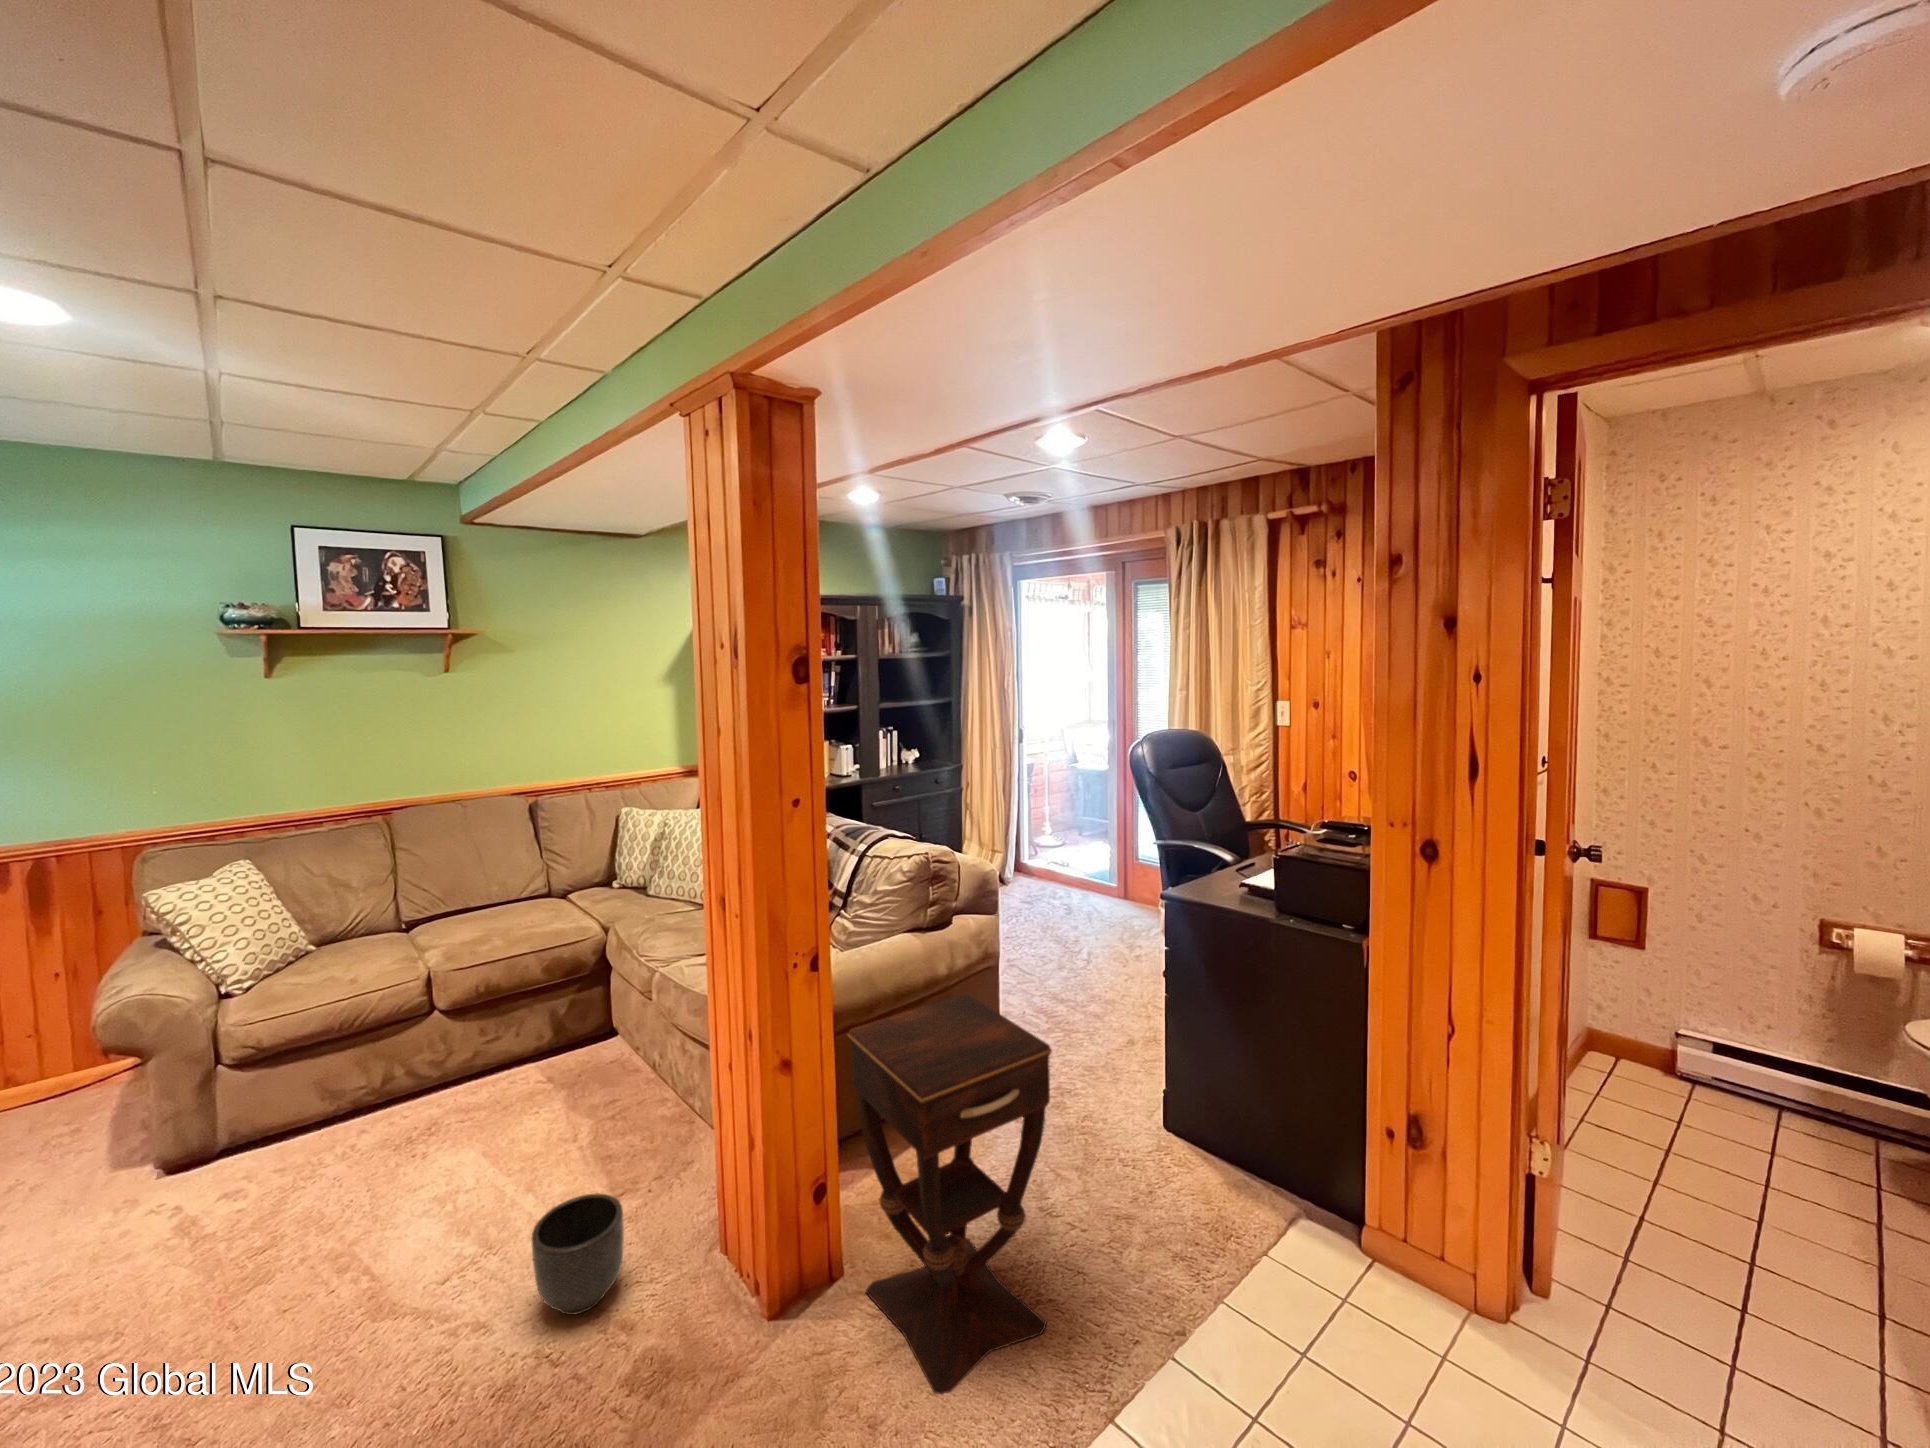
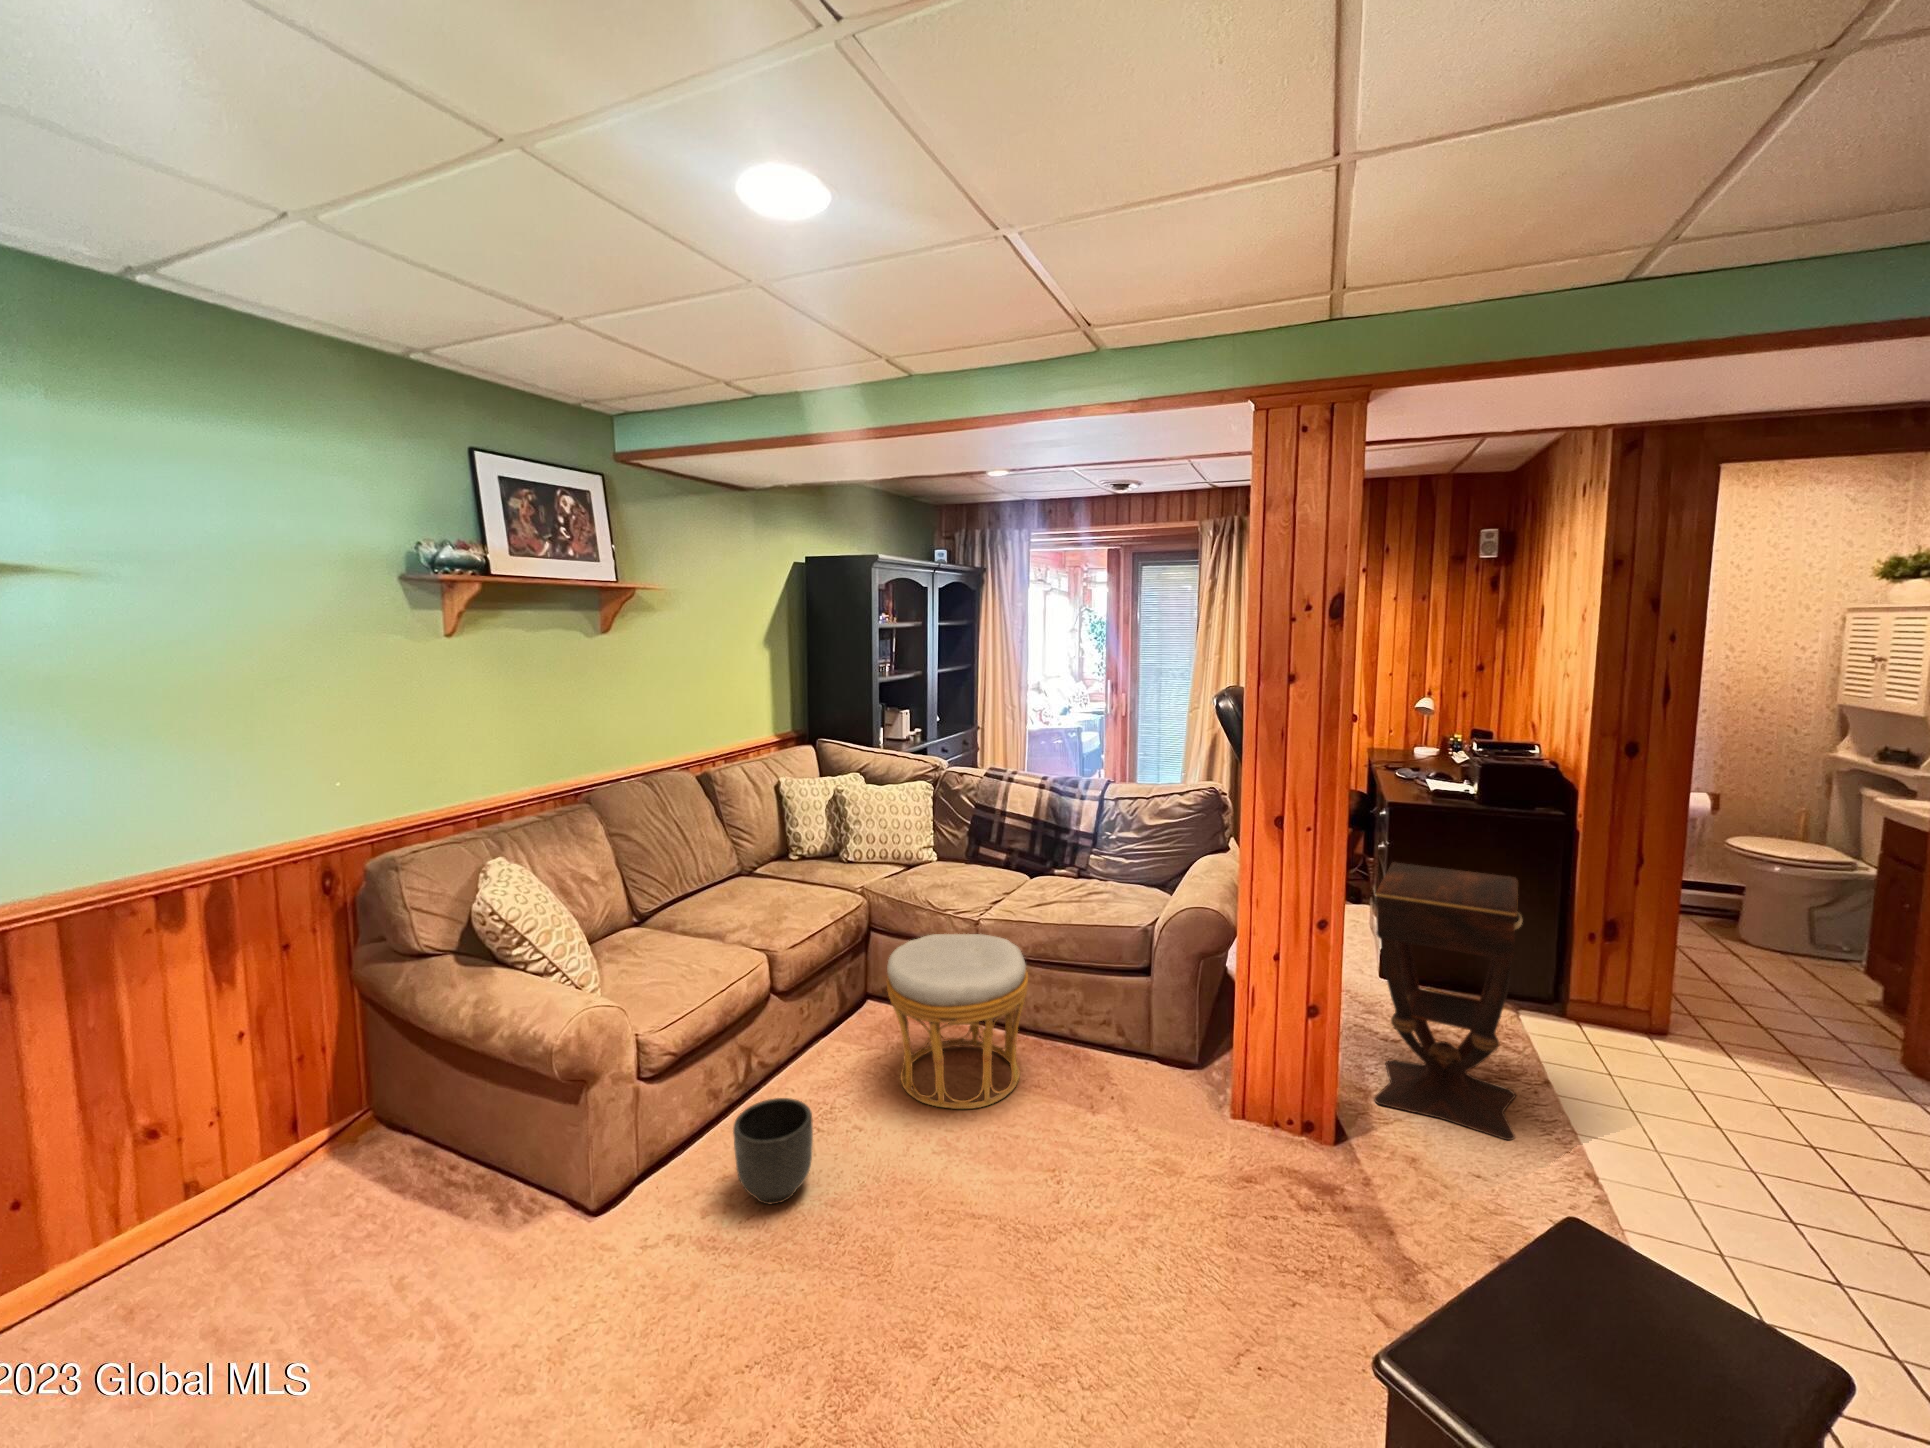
ottoman: none [463,987,625,1175] -> present [887,934,1028,1109]
planter: present [531,1194,624,1315] -> present [733,1098,813,1204]

